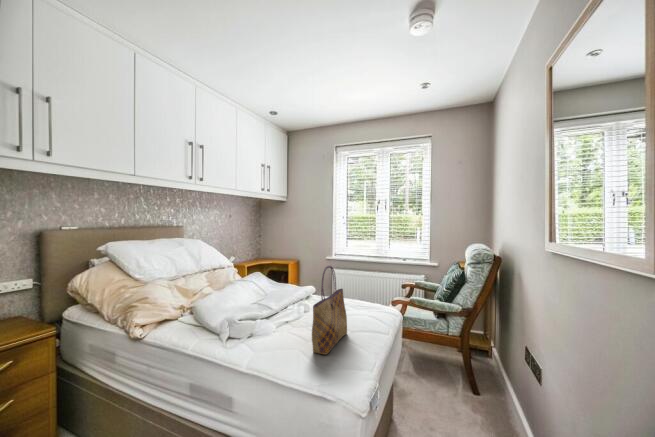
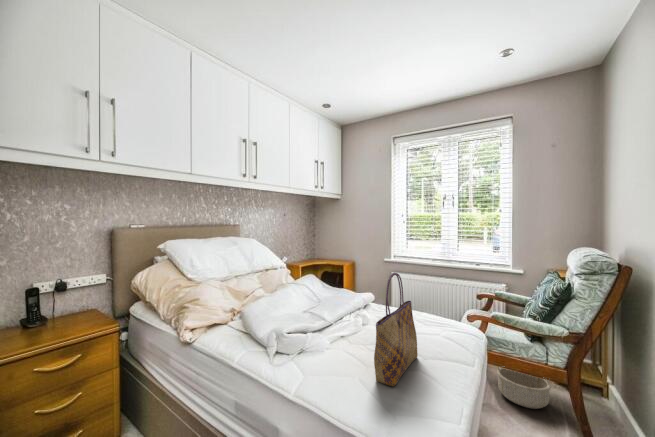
basket: none [414,319,452,372] -> present [497,367,551,409]

